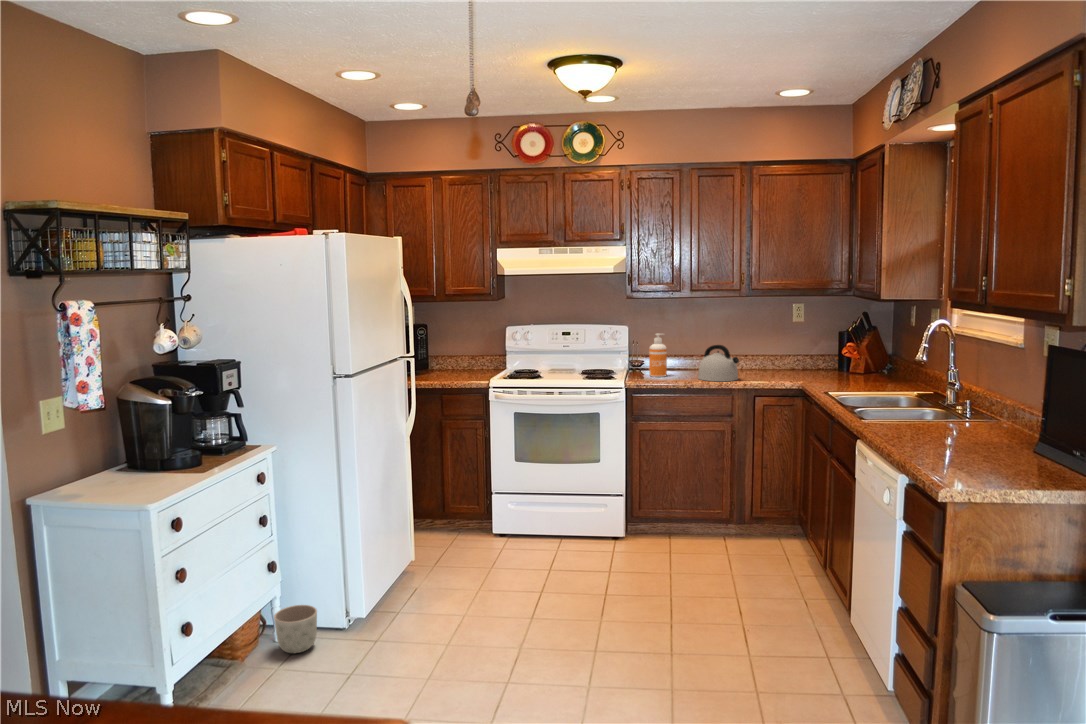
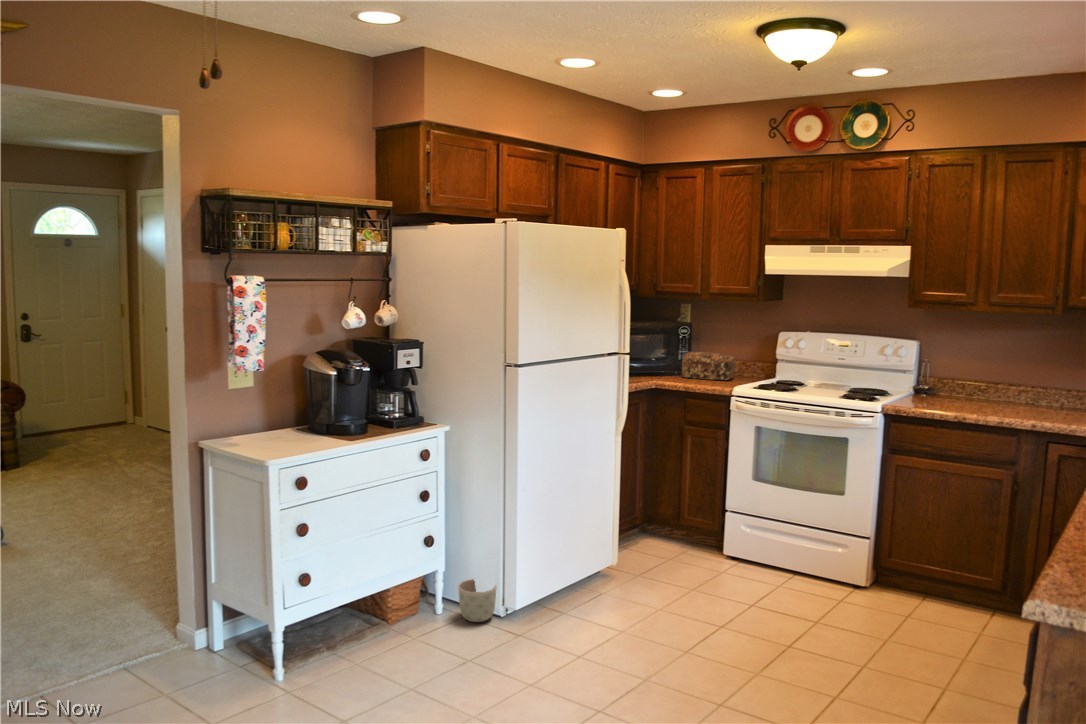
soap dispenser: present [649,334,667,377] -> none [929,353,953,406]
kettle: present [698,345,739,381] -> none [986,374,1042,420]
bread loaf: none [430,351,476,376] -> present [682,352,735,380]

